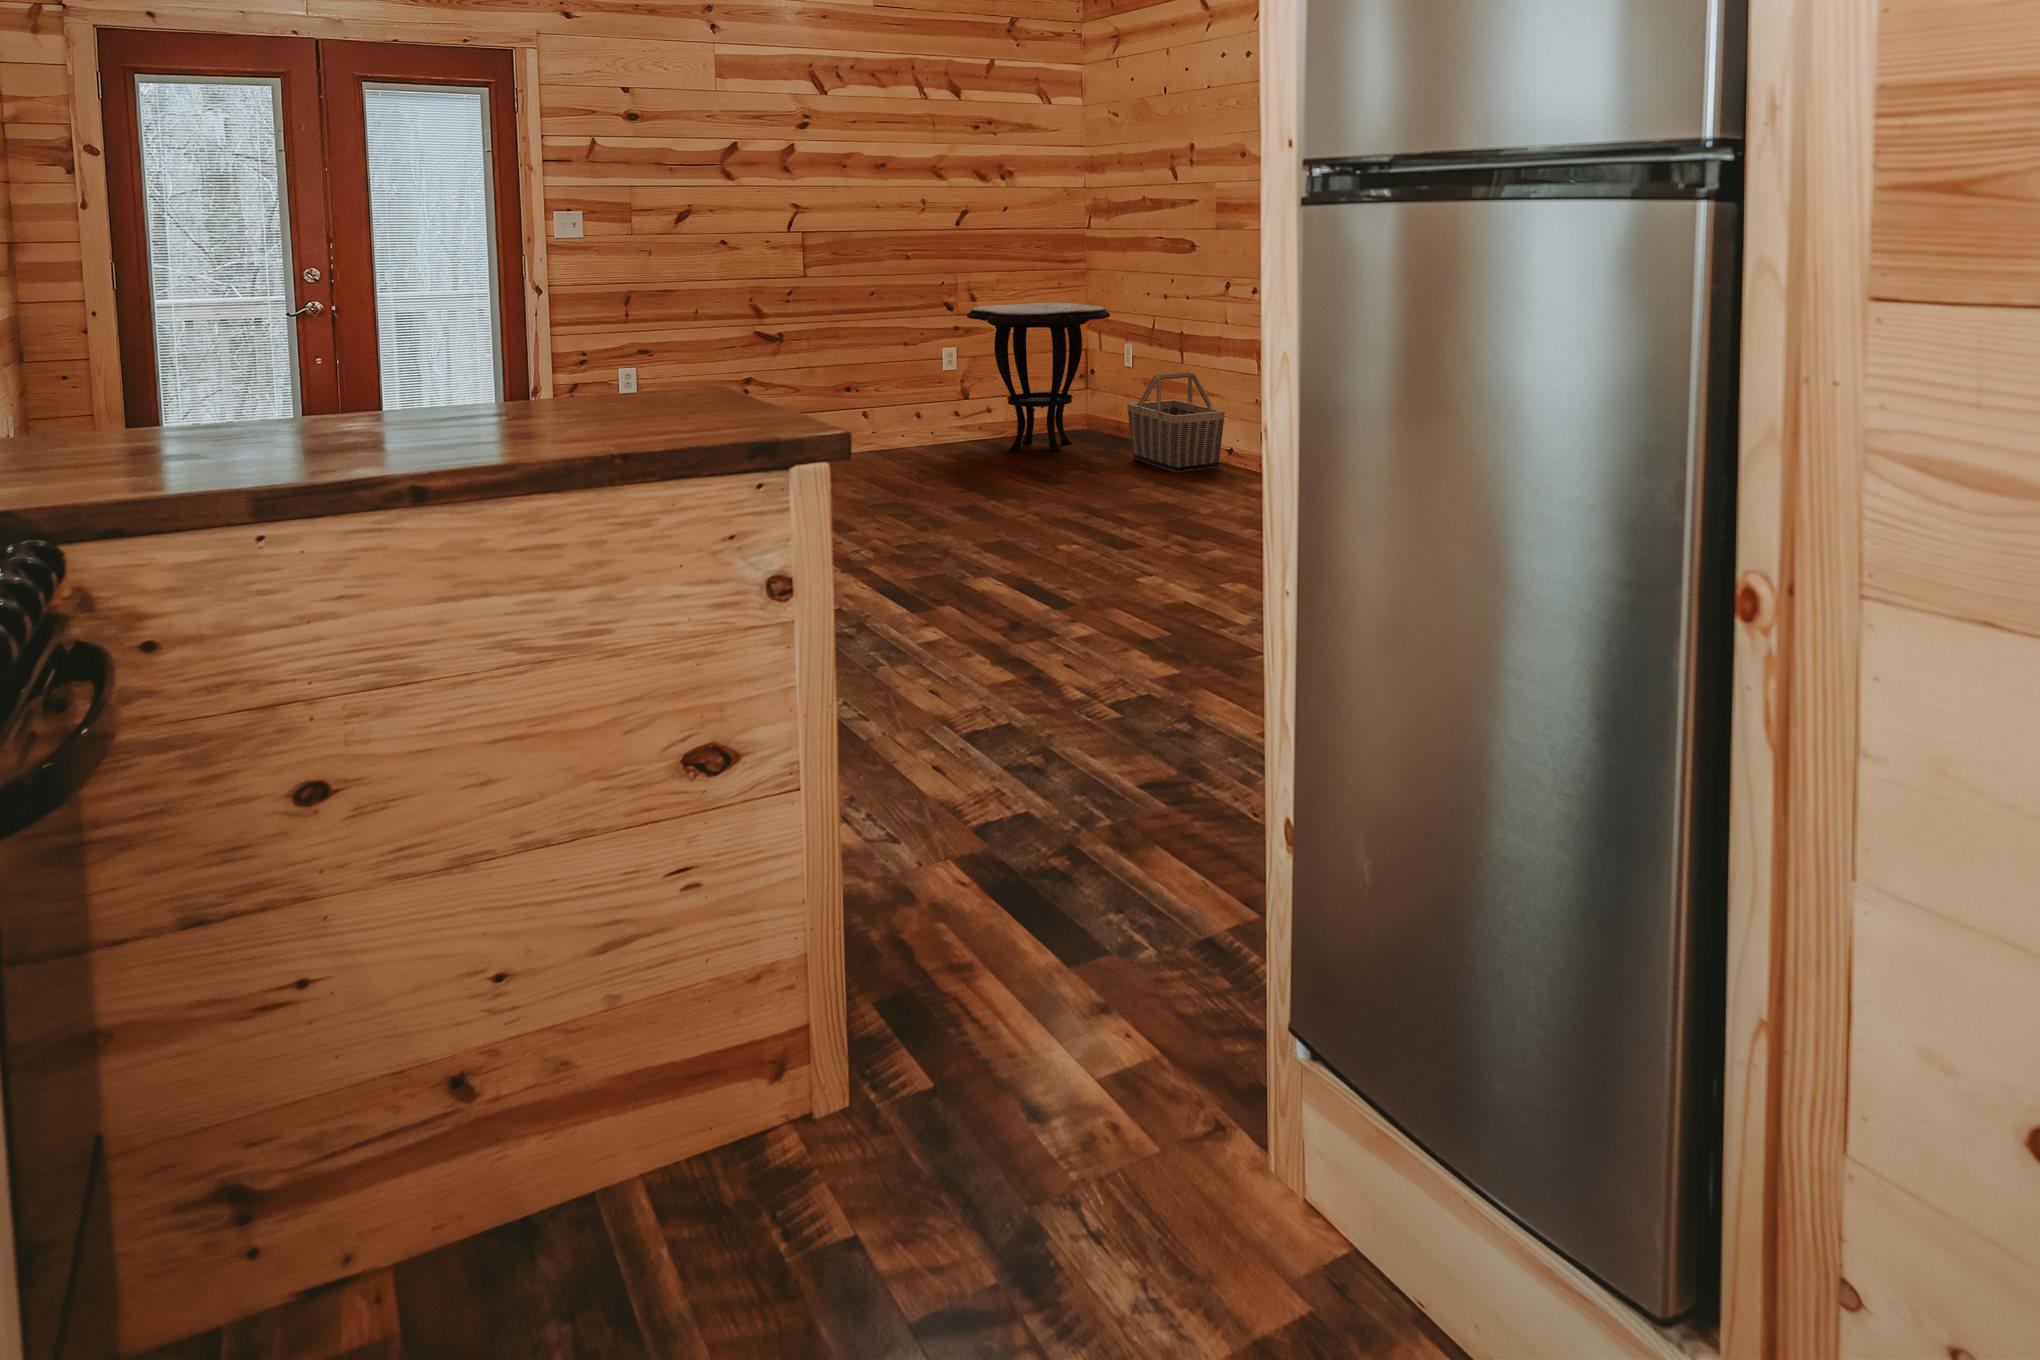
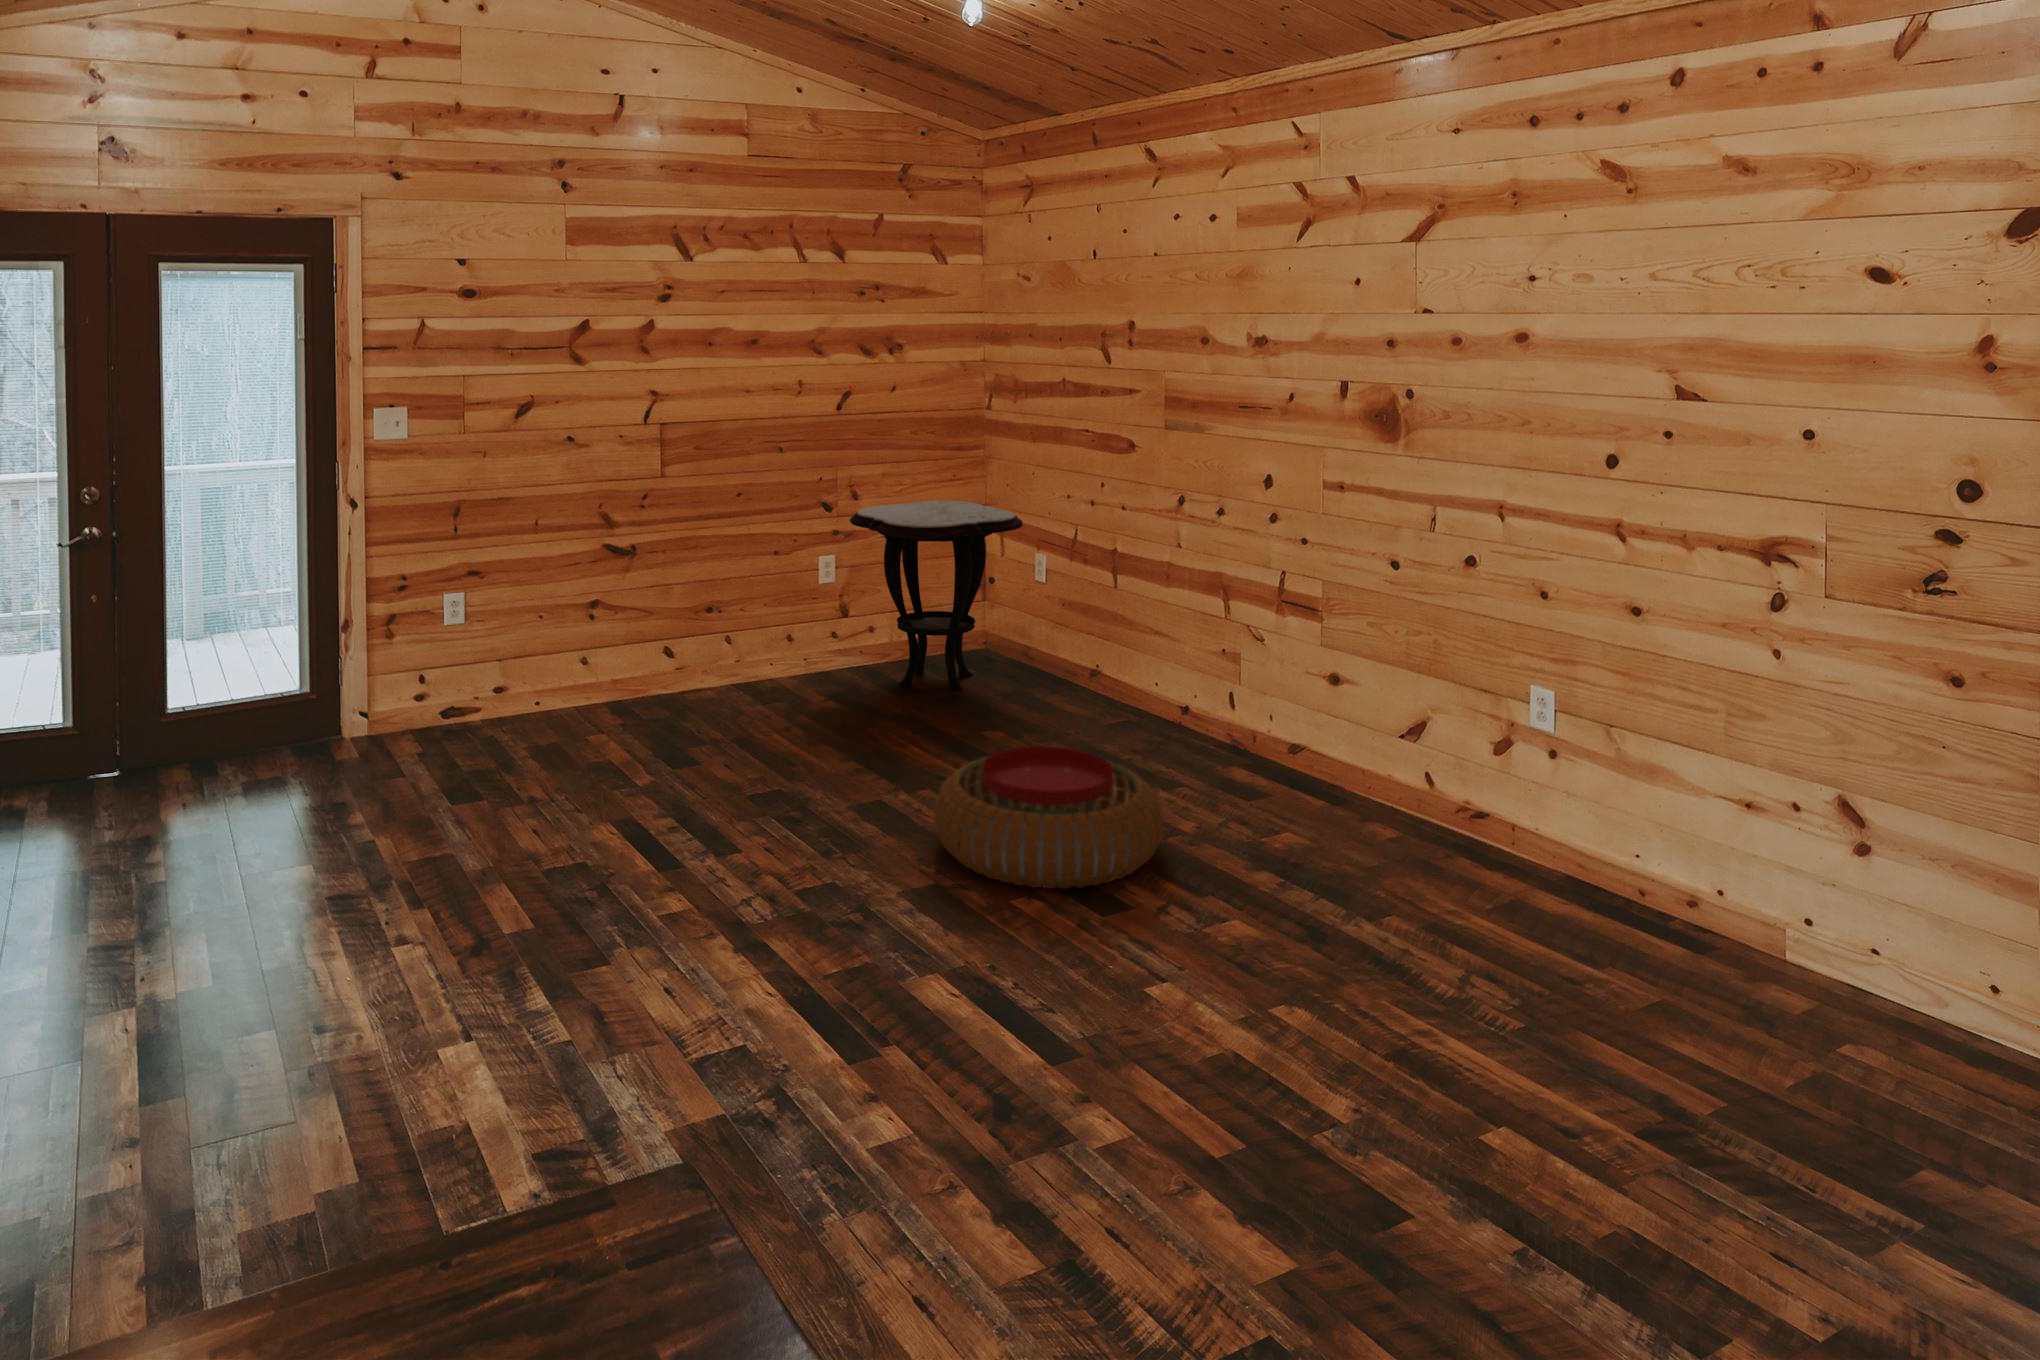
basket: present [1127,372,1225,472] -> none [1048,605,1178,738]
pouf: none [1009,454,1183,541] -> present [934,747,1163,889]

